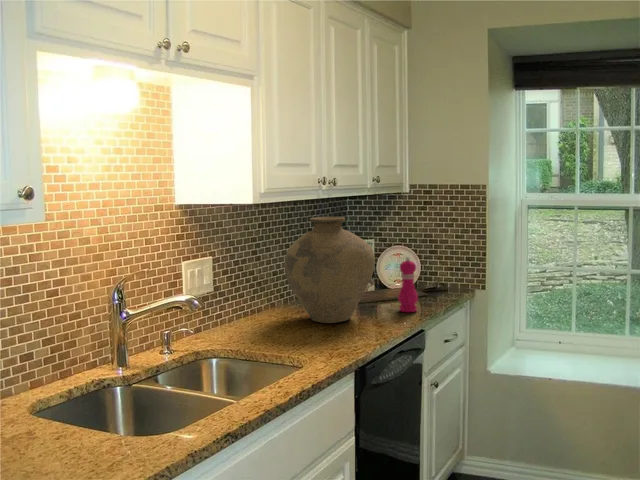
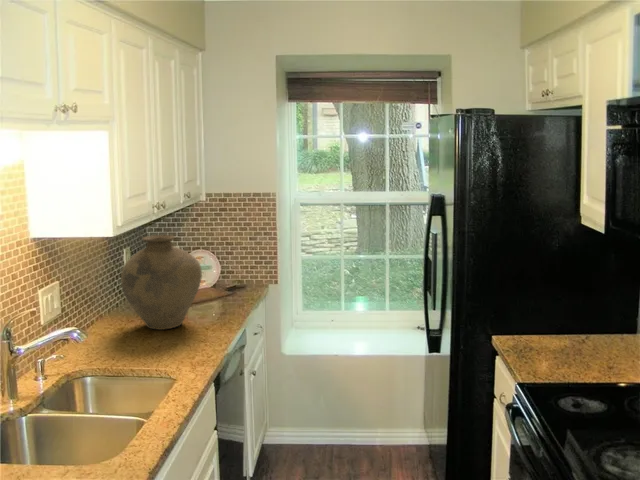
pepper mill: present [398,257,418,312] -> none [217,264,234,311]

